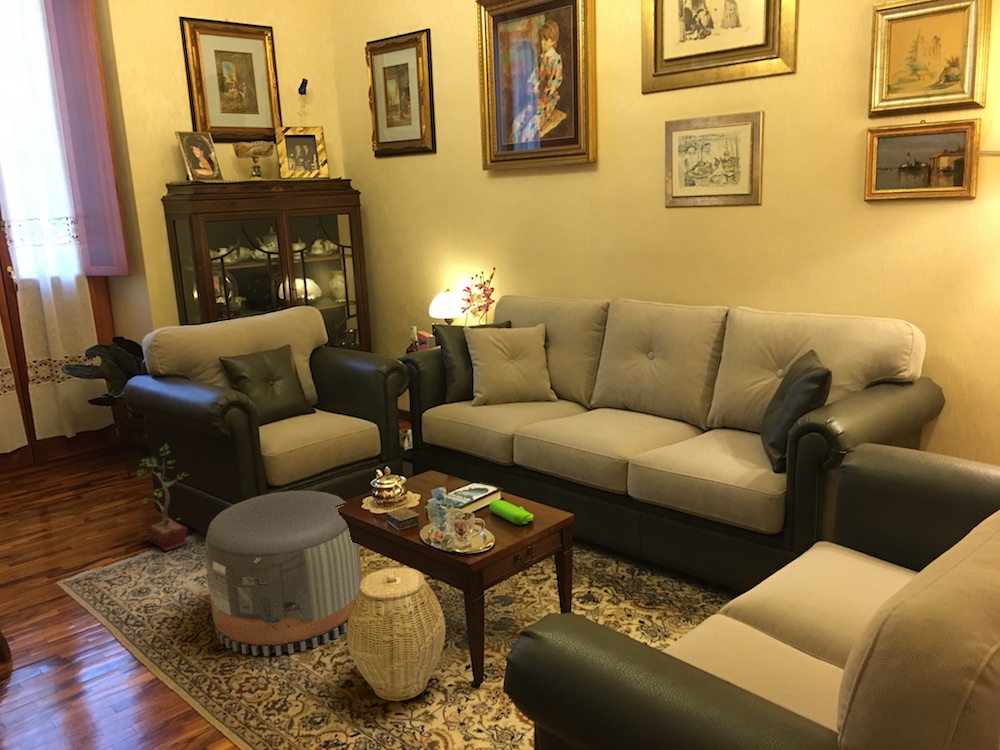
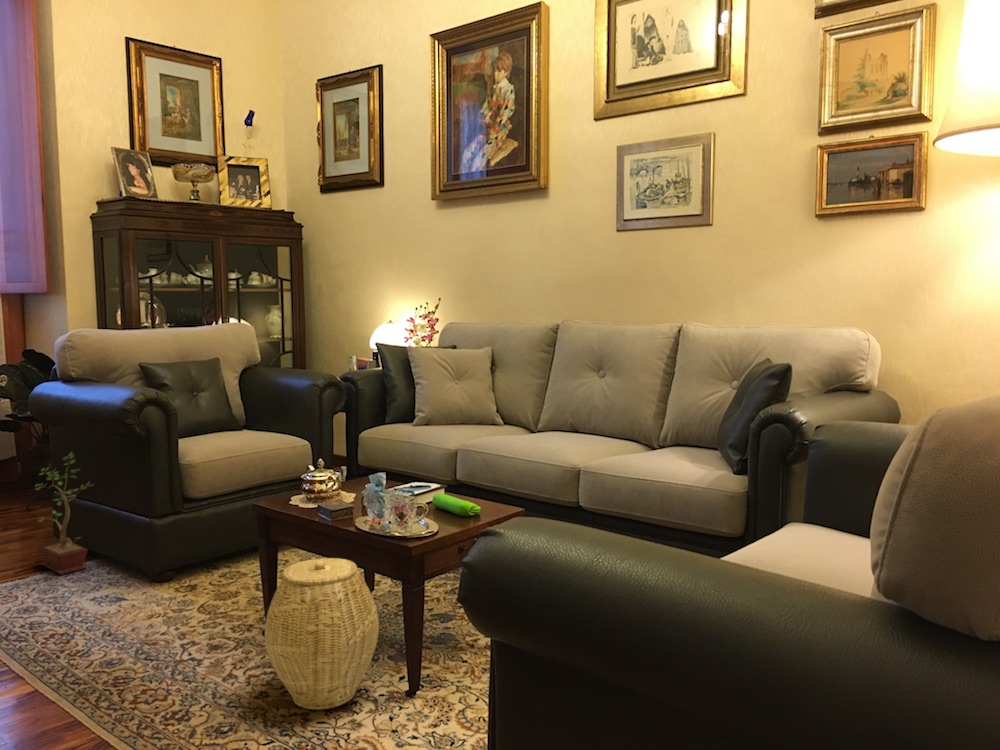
pouf: present [205,491,362,656] -> none [105,493,286,669]

